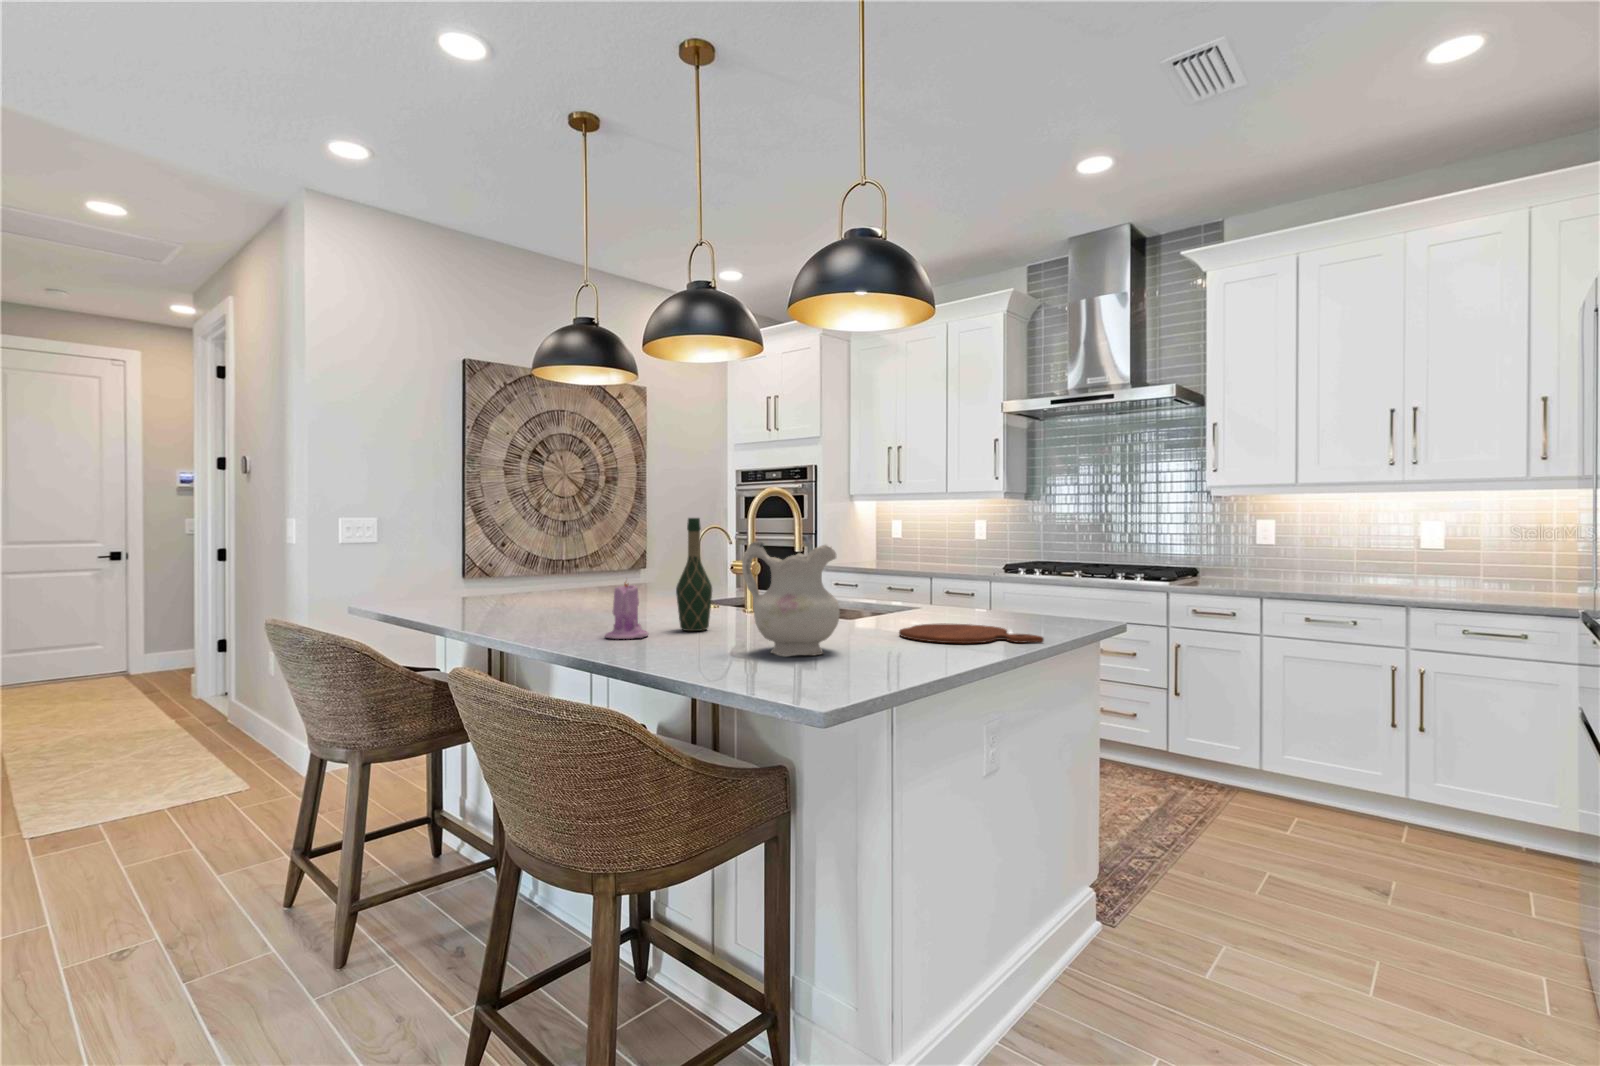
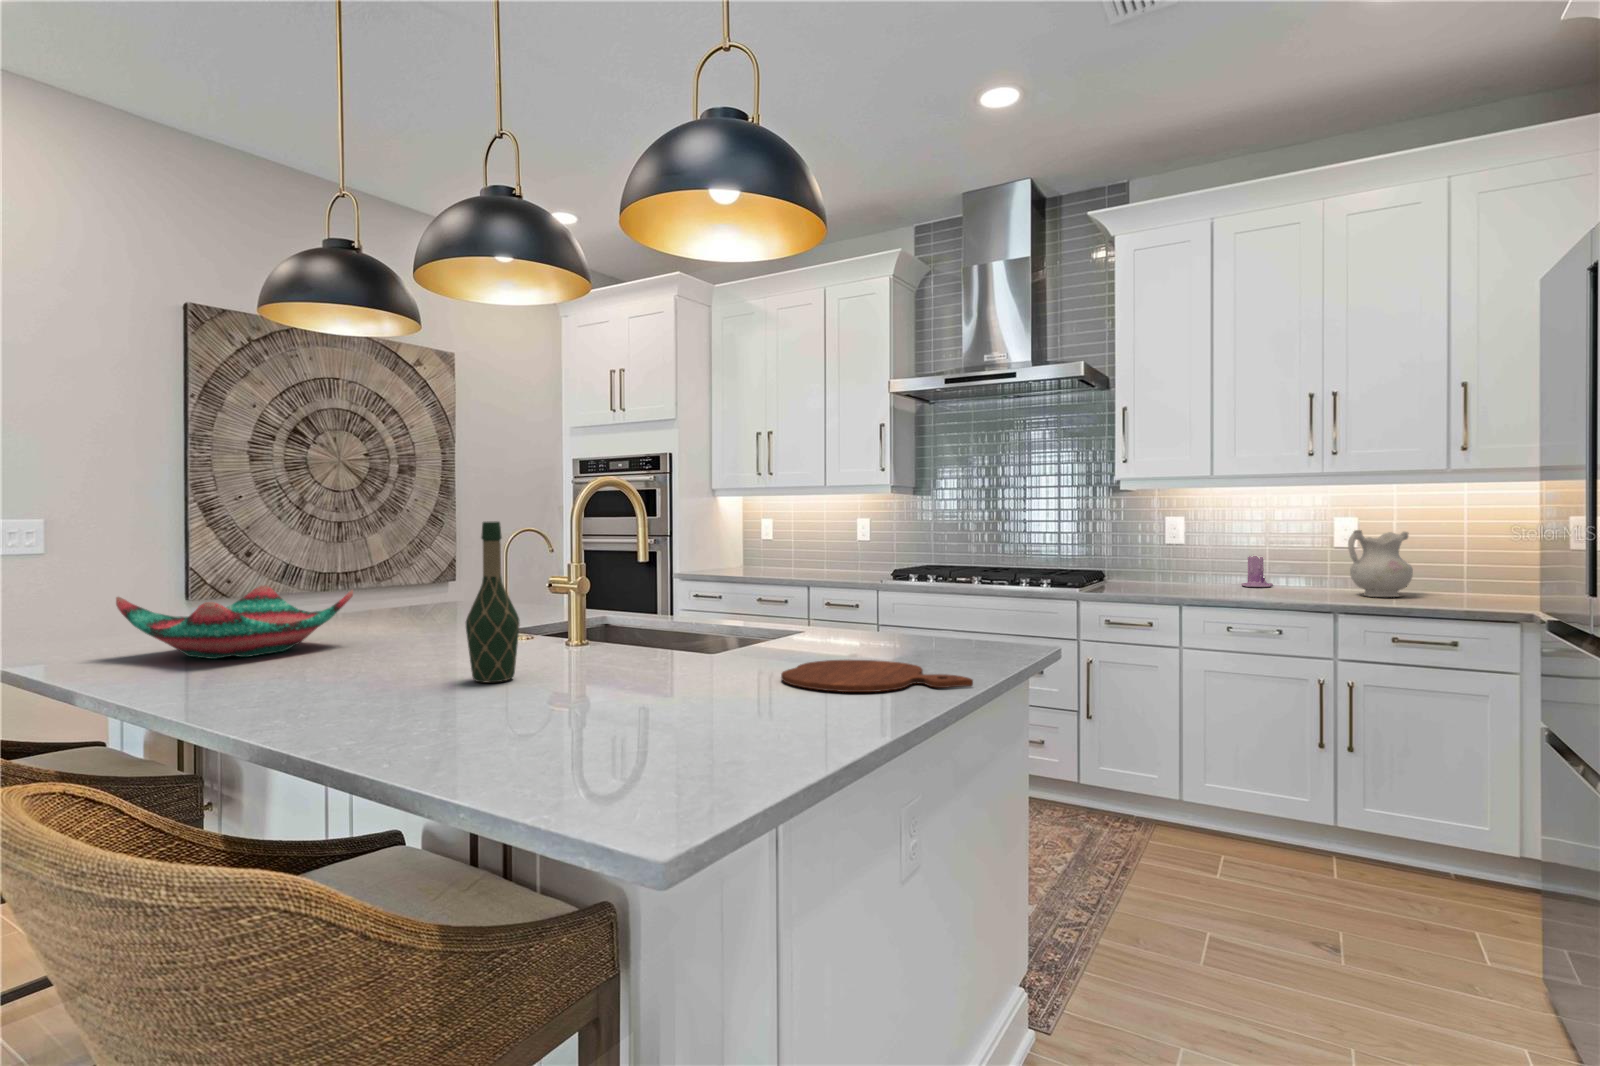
ceramic pitcher: present [742,542,840,655] -> present [1348,530,1413,597]
decorative bowl: none [441,564,592,614] -> present [116,585,353,659]
candle: present [605,582,648,639] -> present [1241,556,1273,587]

